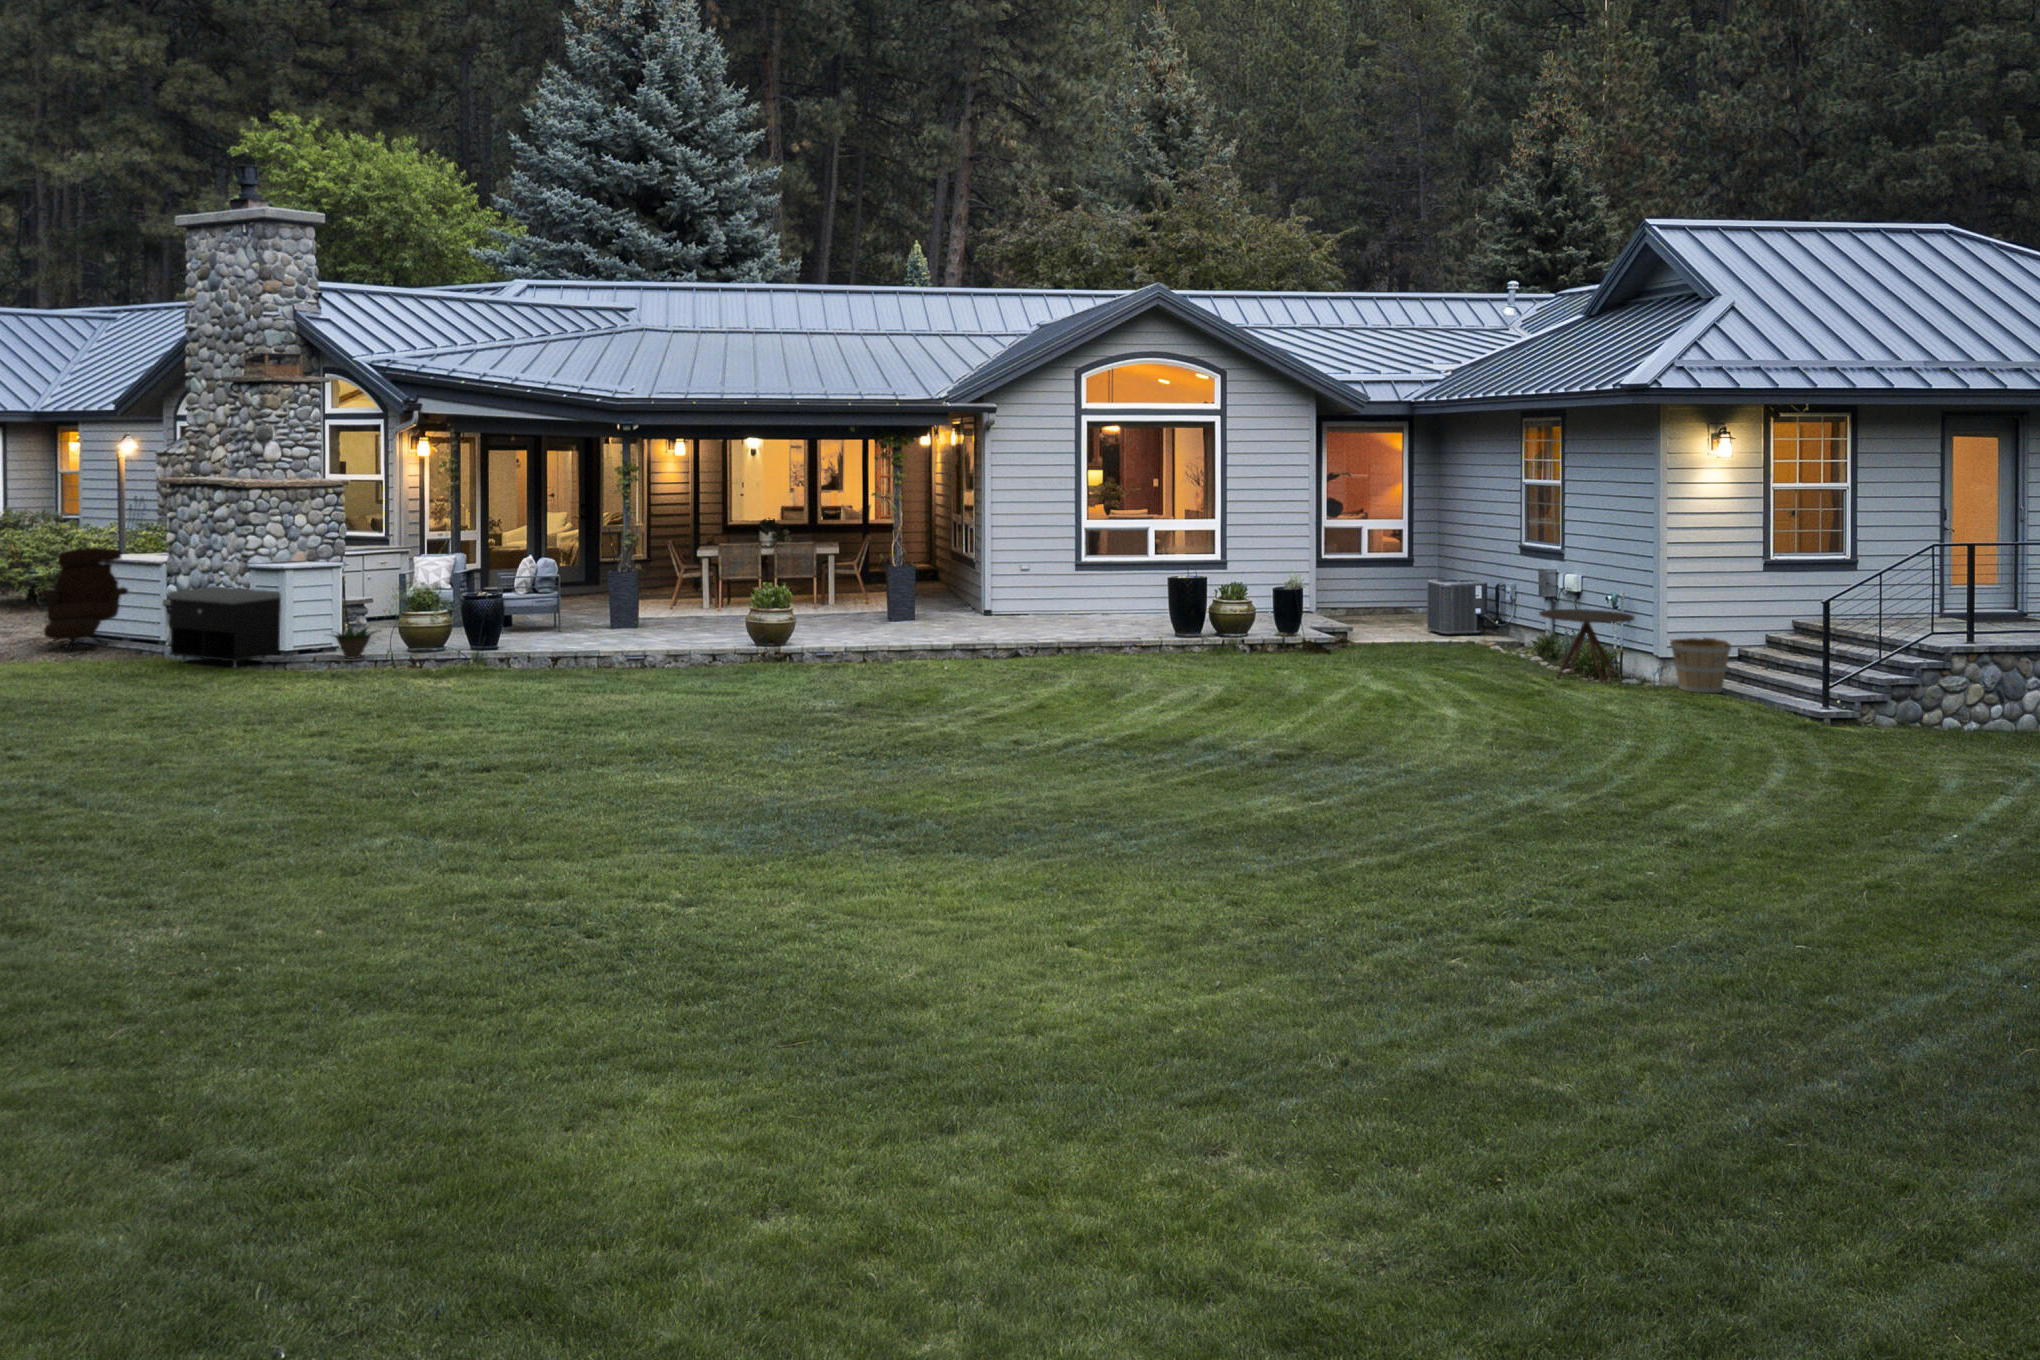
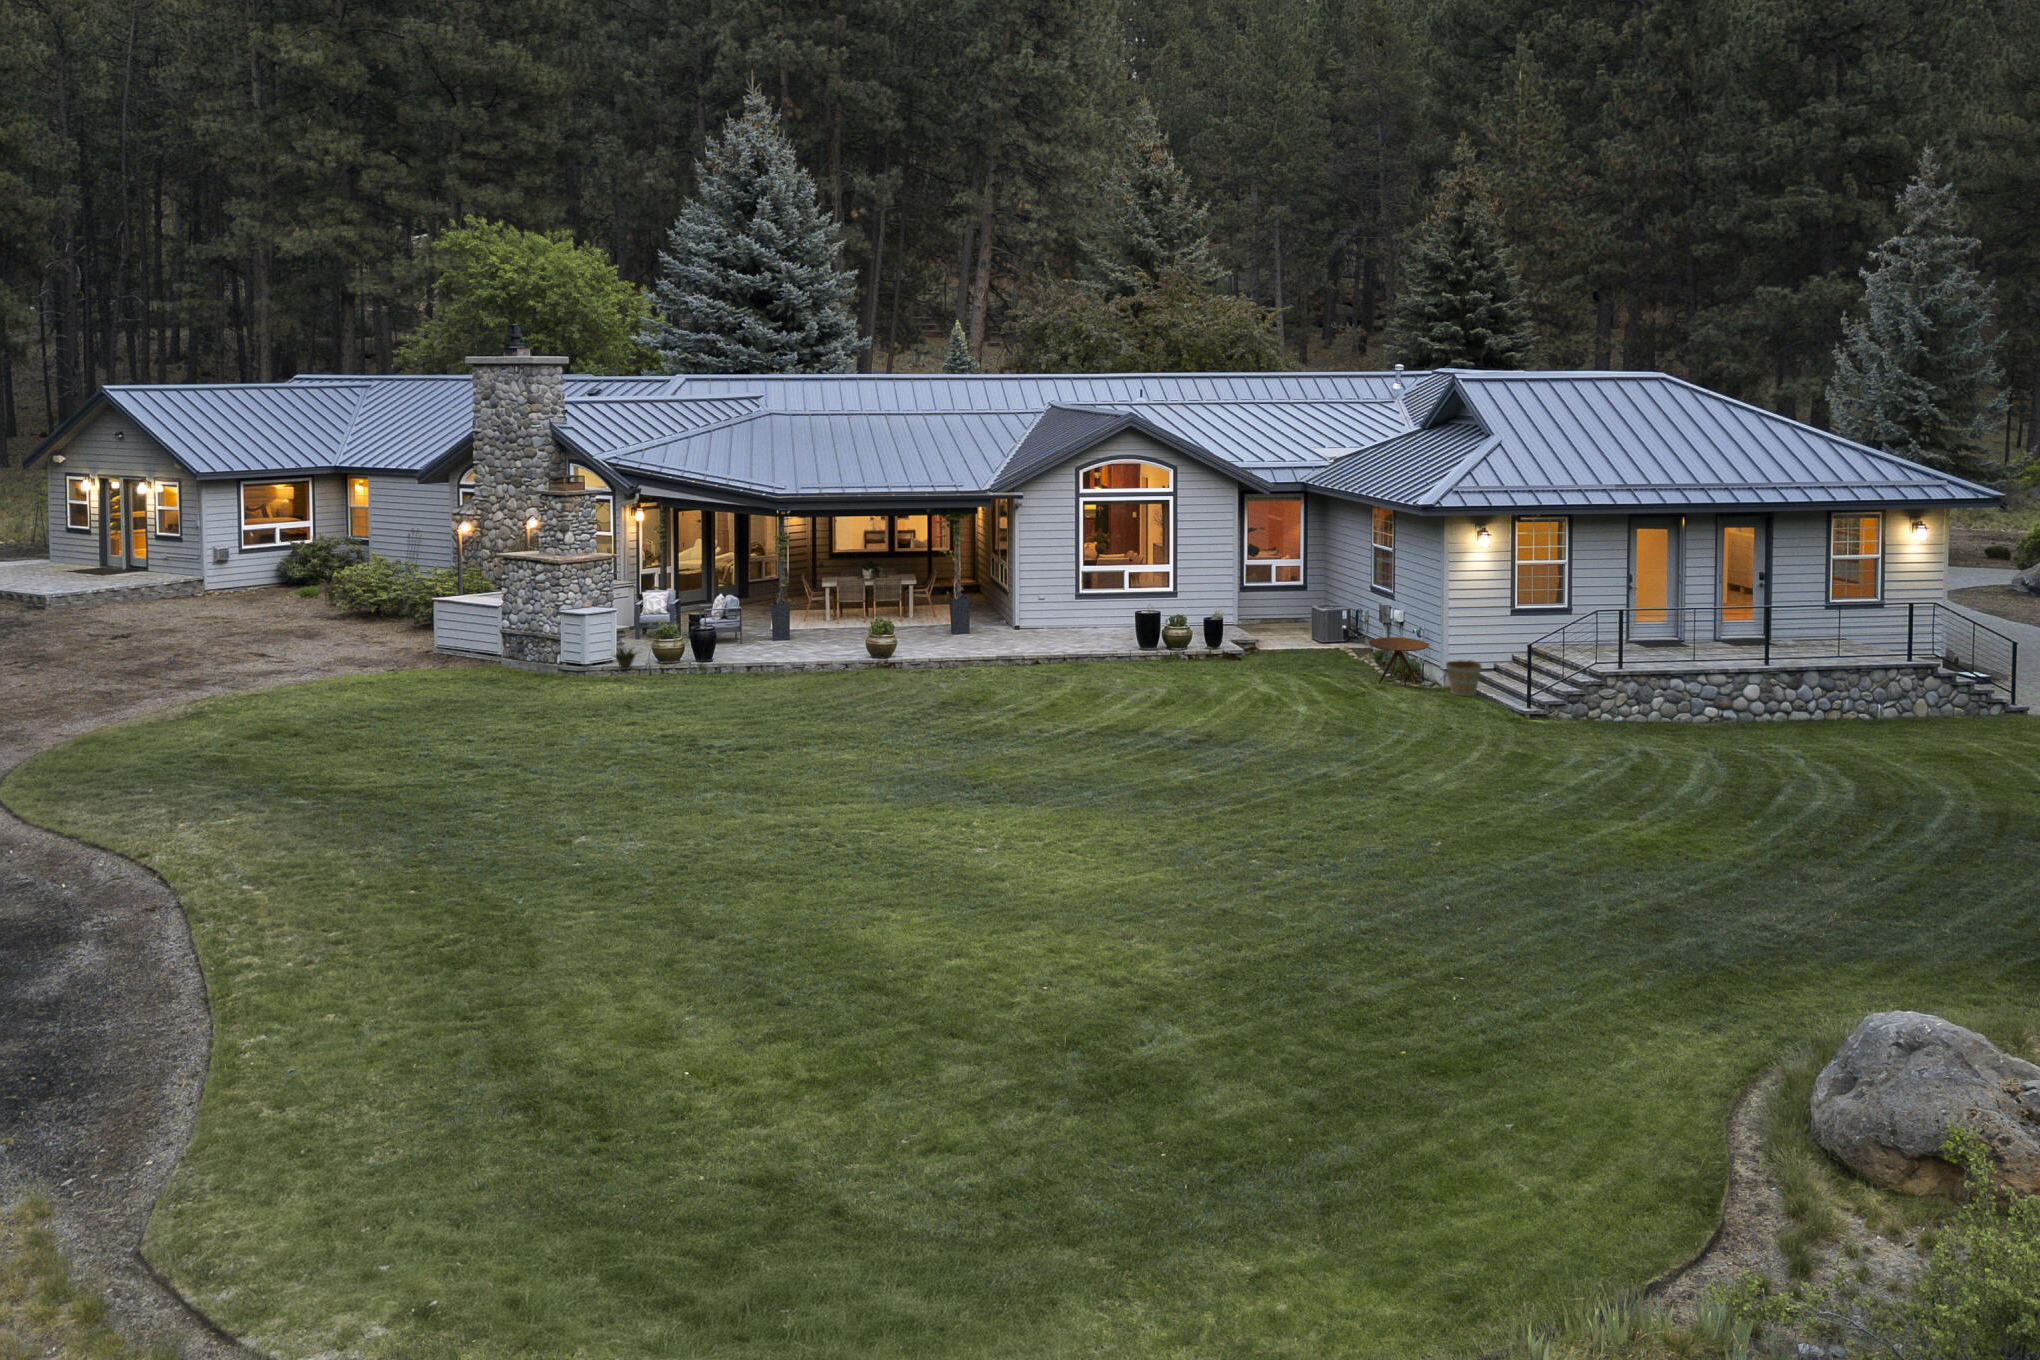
lounge chair: present [41,548,128,652] -> none [422,595,473,665]
storage bench: present [168,586,281,667] -> none [515,625,583,679]

